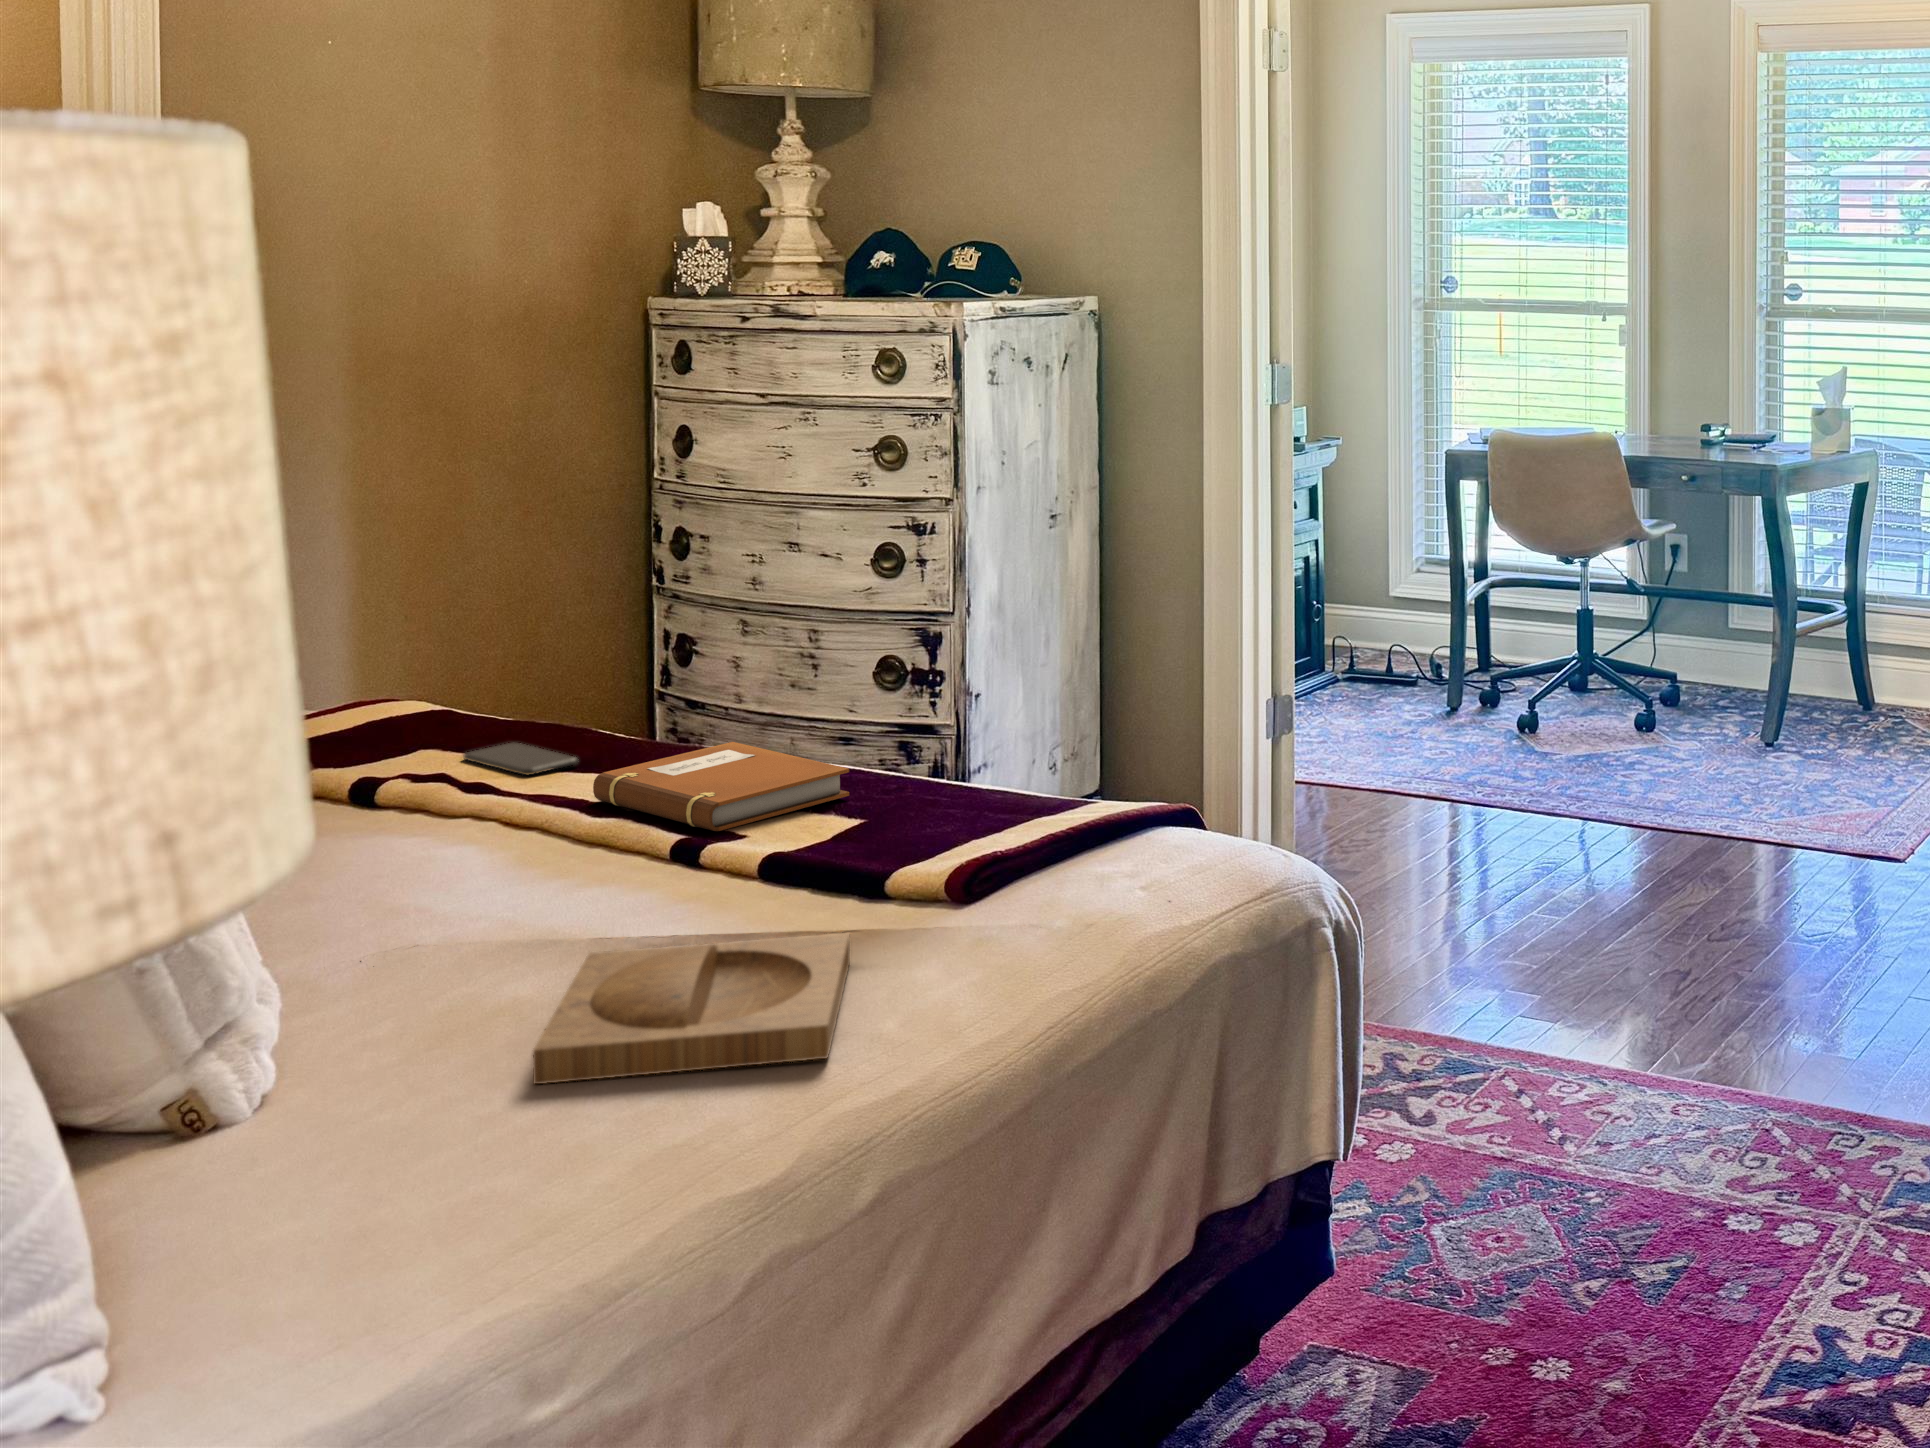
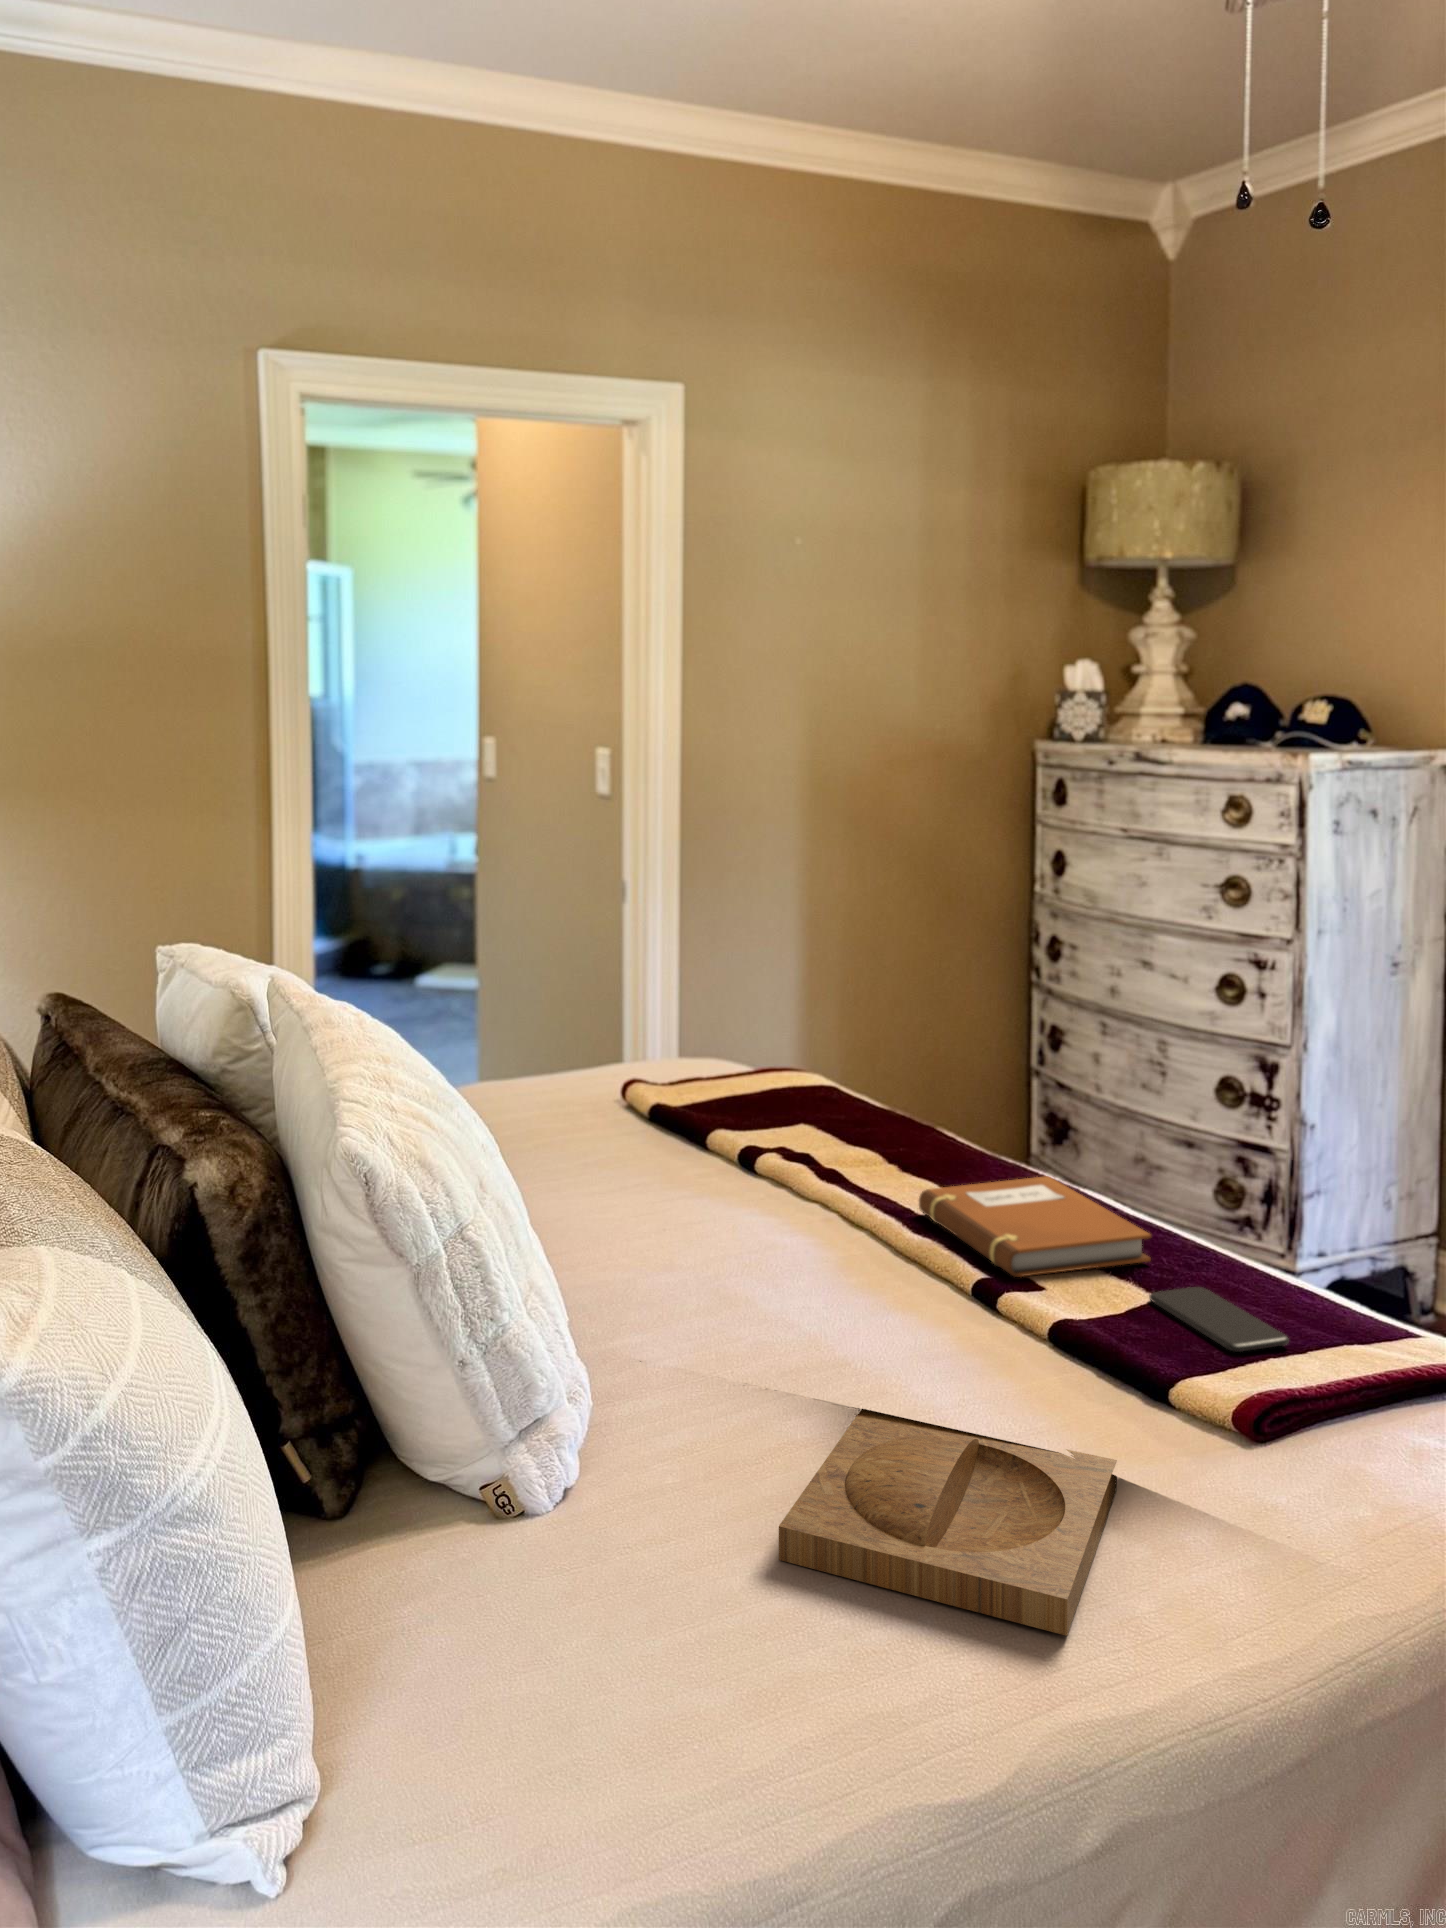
smartphone: present [463,743,578,775] -> present [1149,1287,1289,1352]

